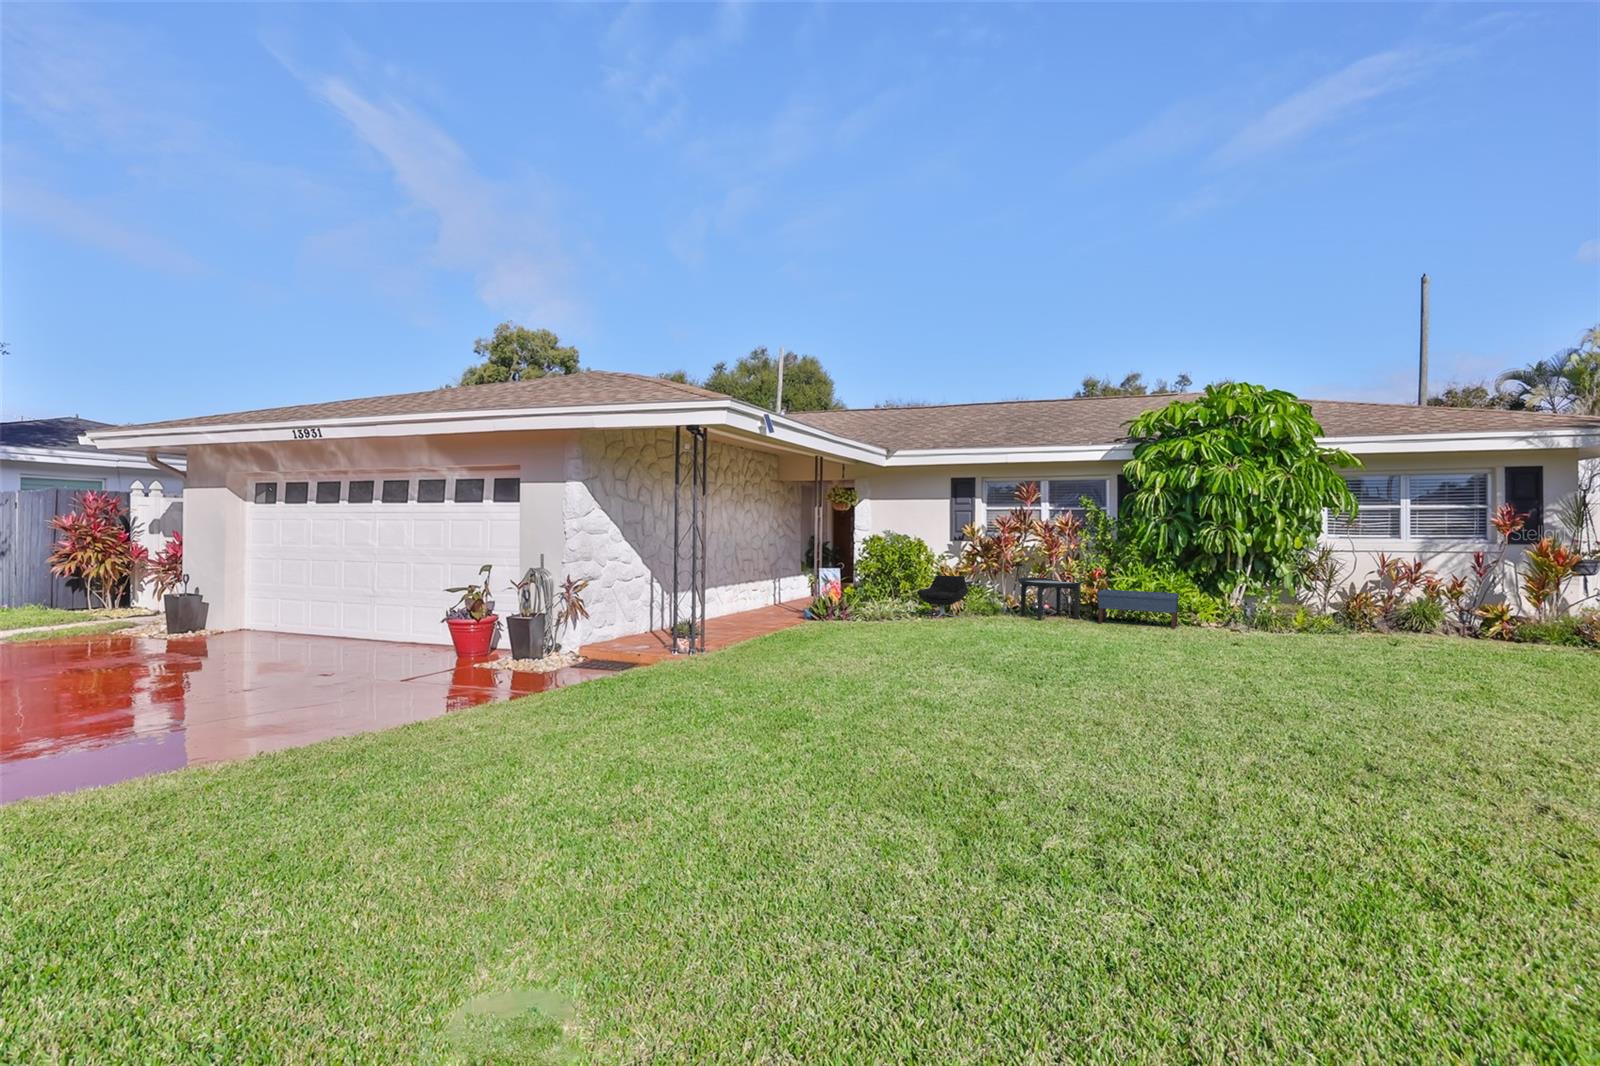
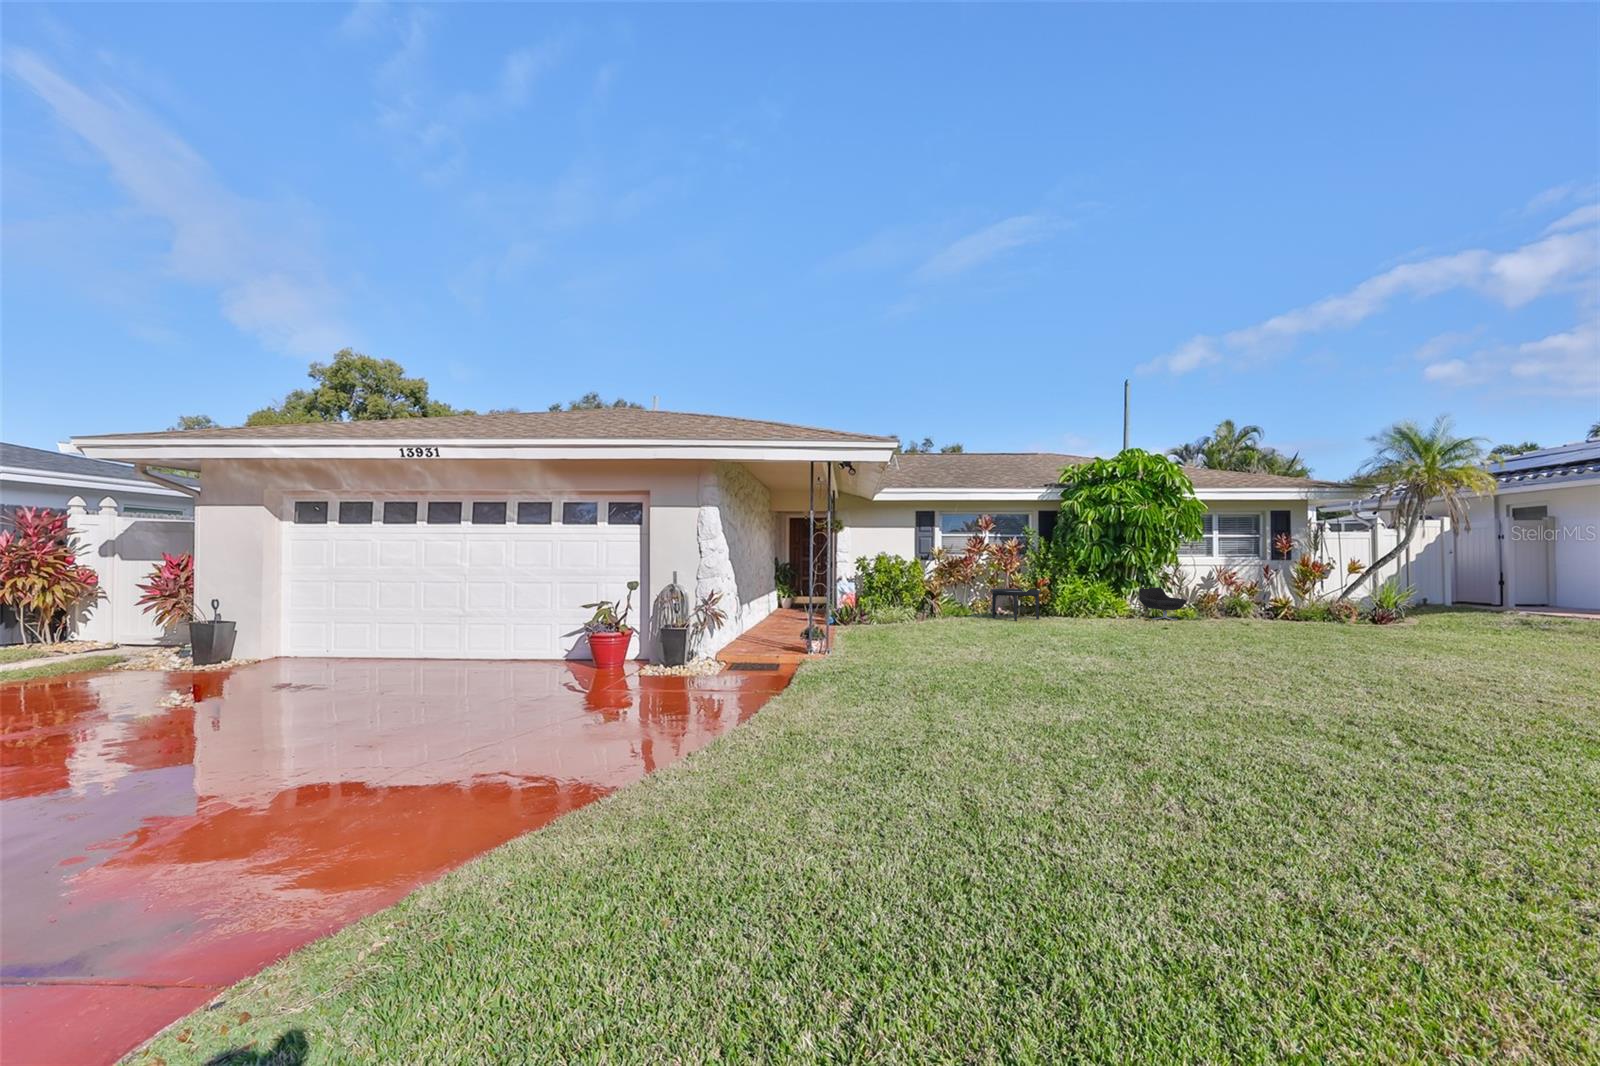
lounge chair: present [917,575,968,618] -> present [1139,587,1187,620]
bench: present [1098,589,1179,629] -> none [1056,596,1117,622]

